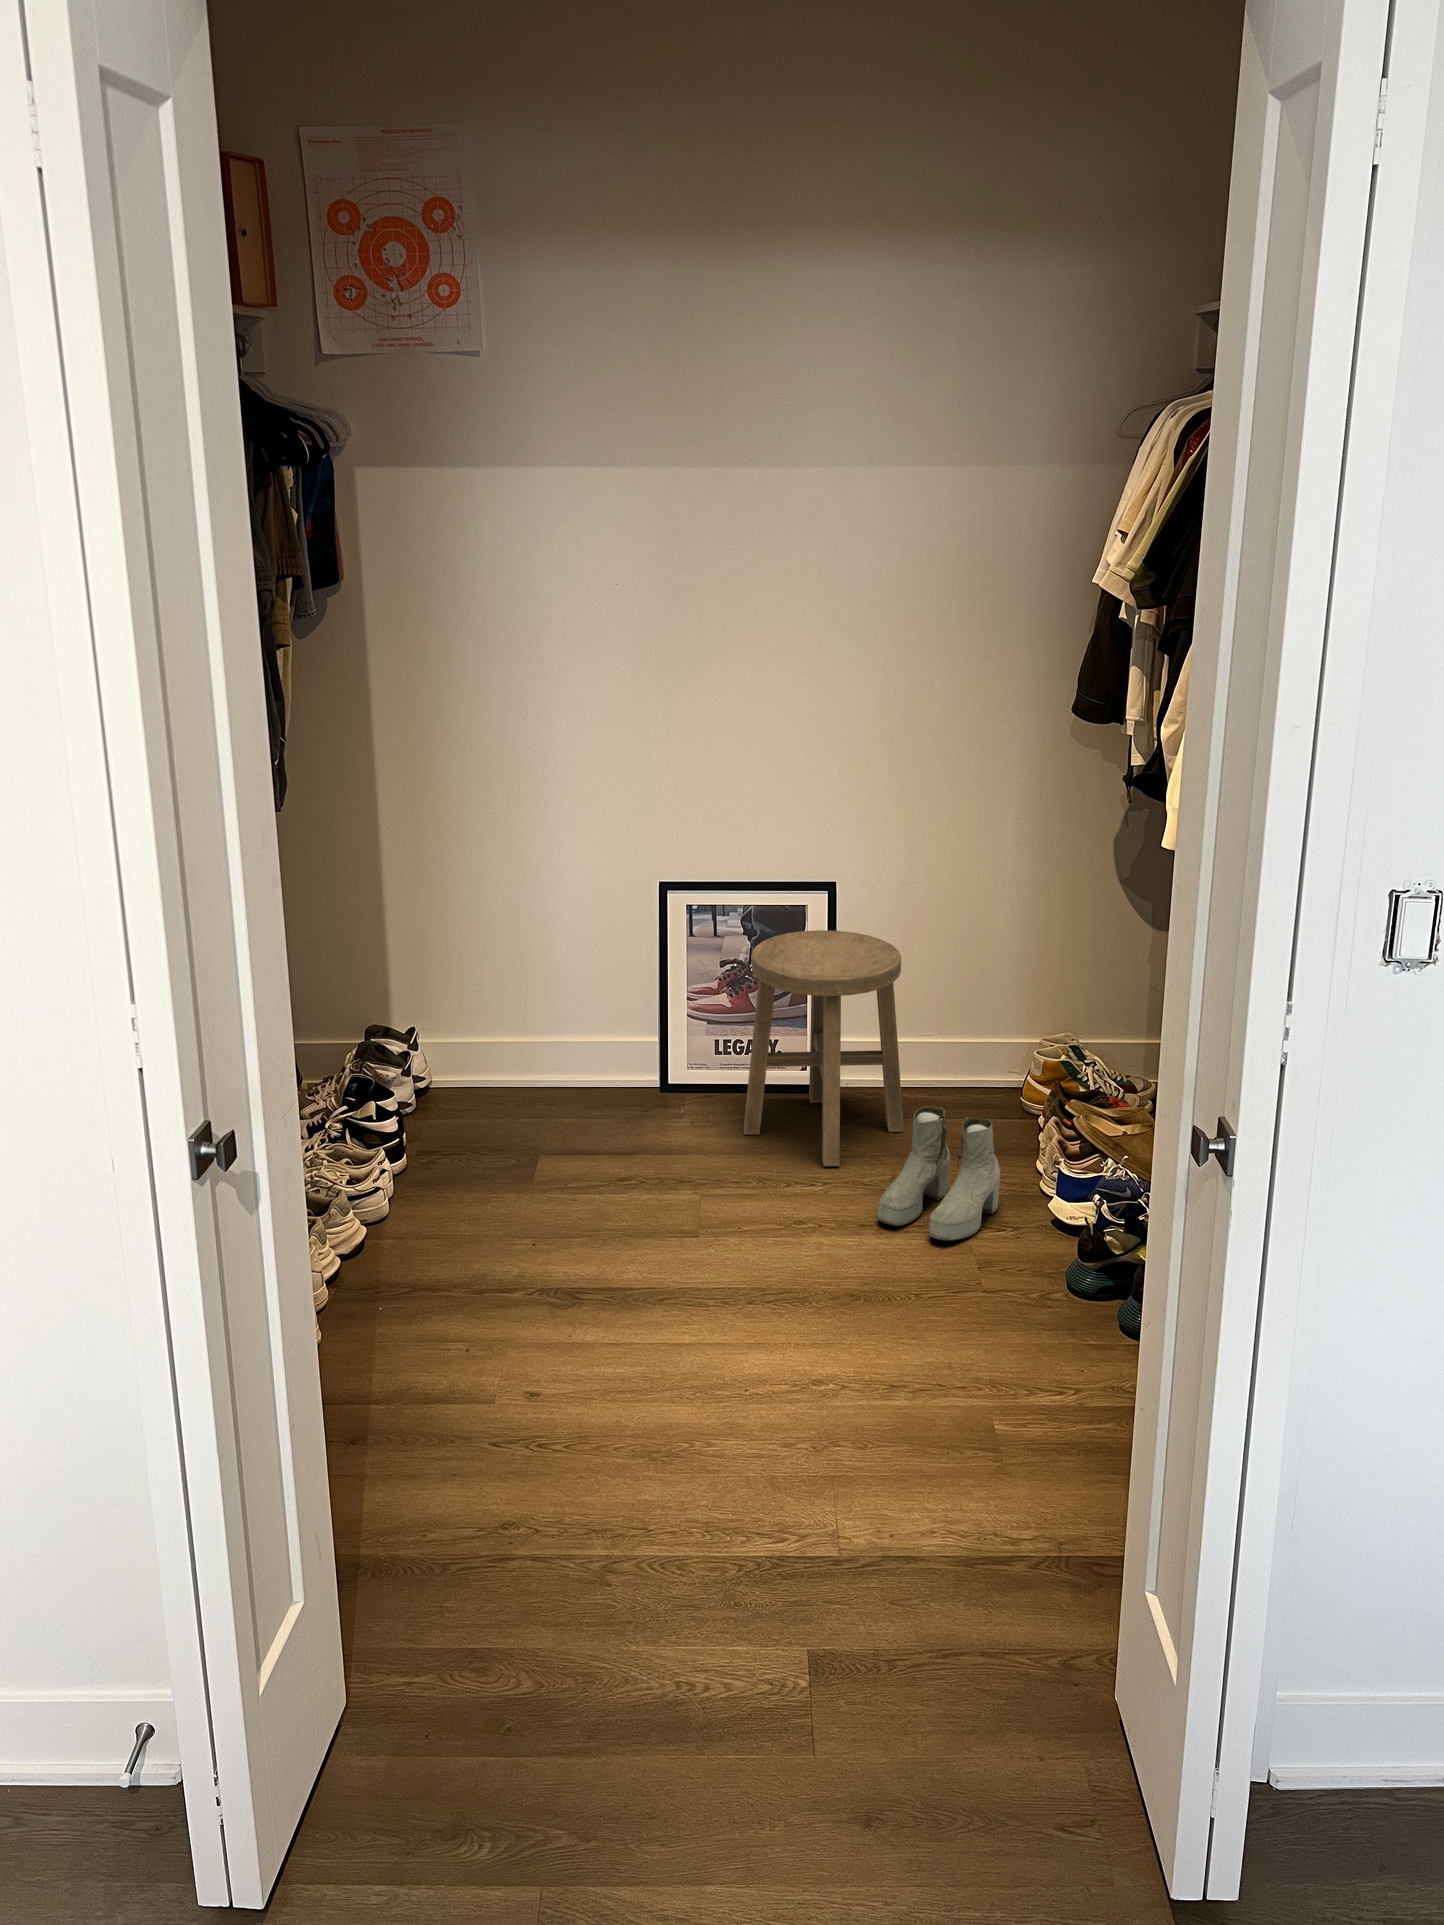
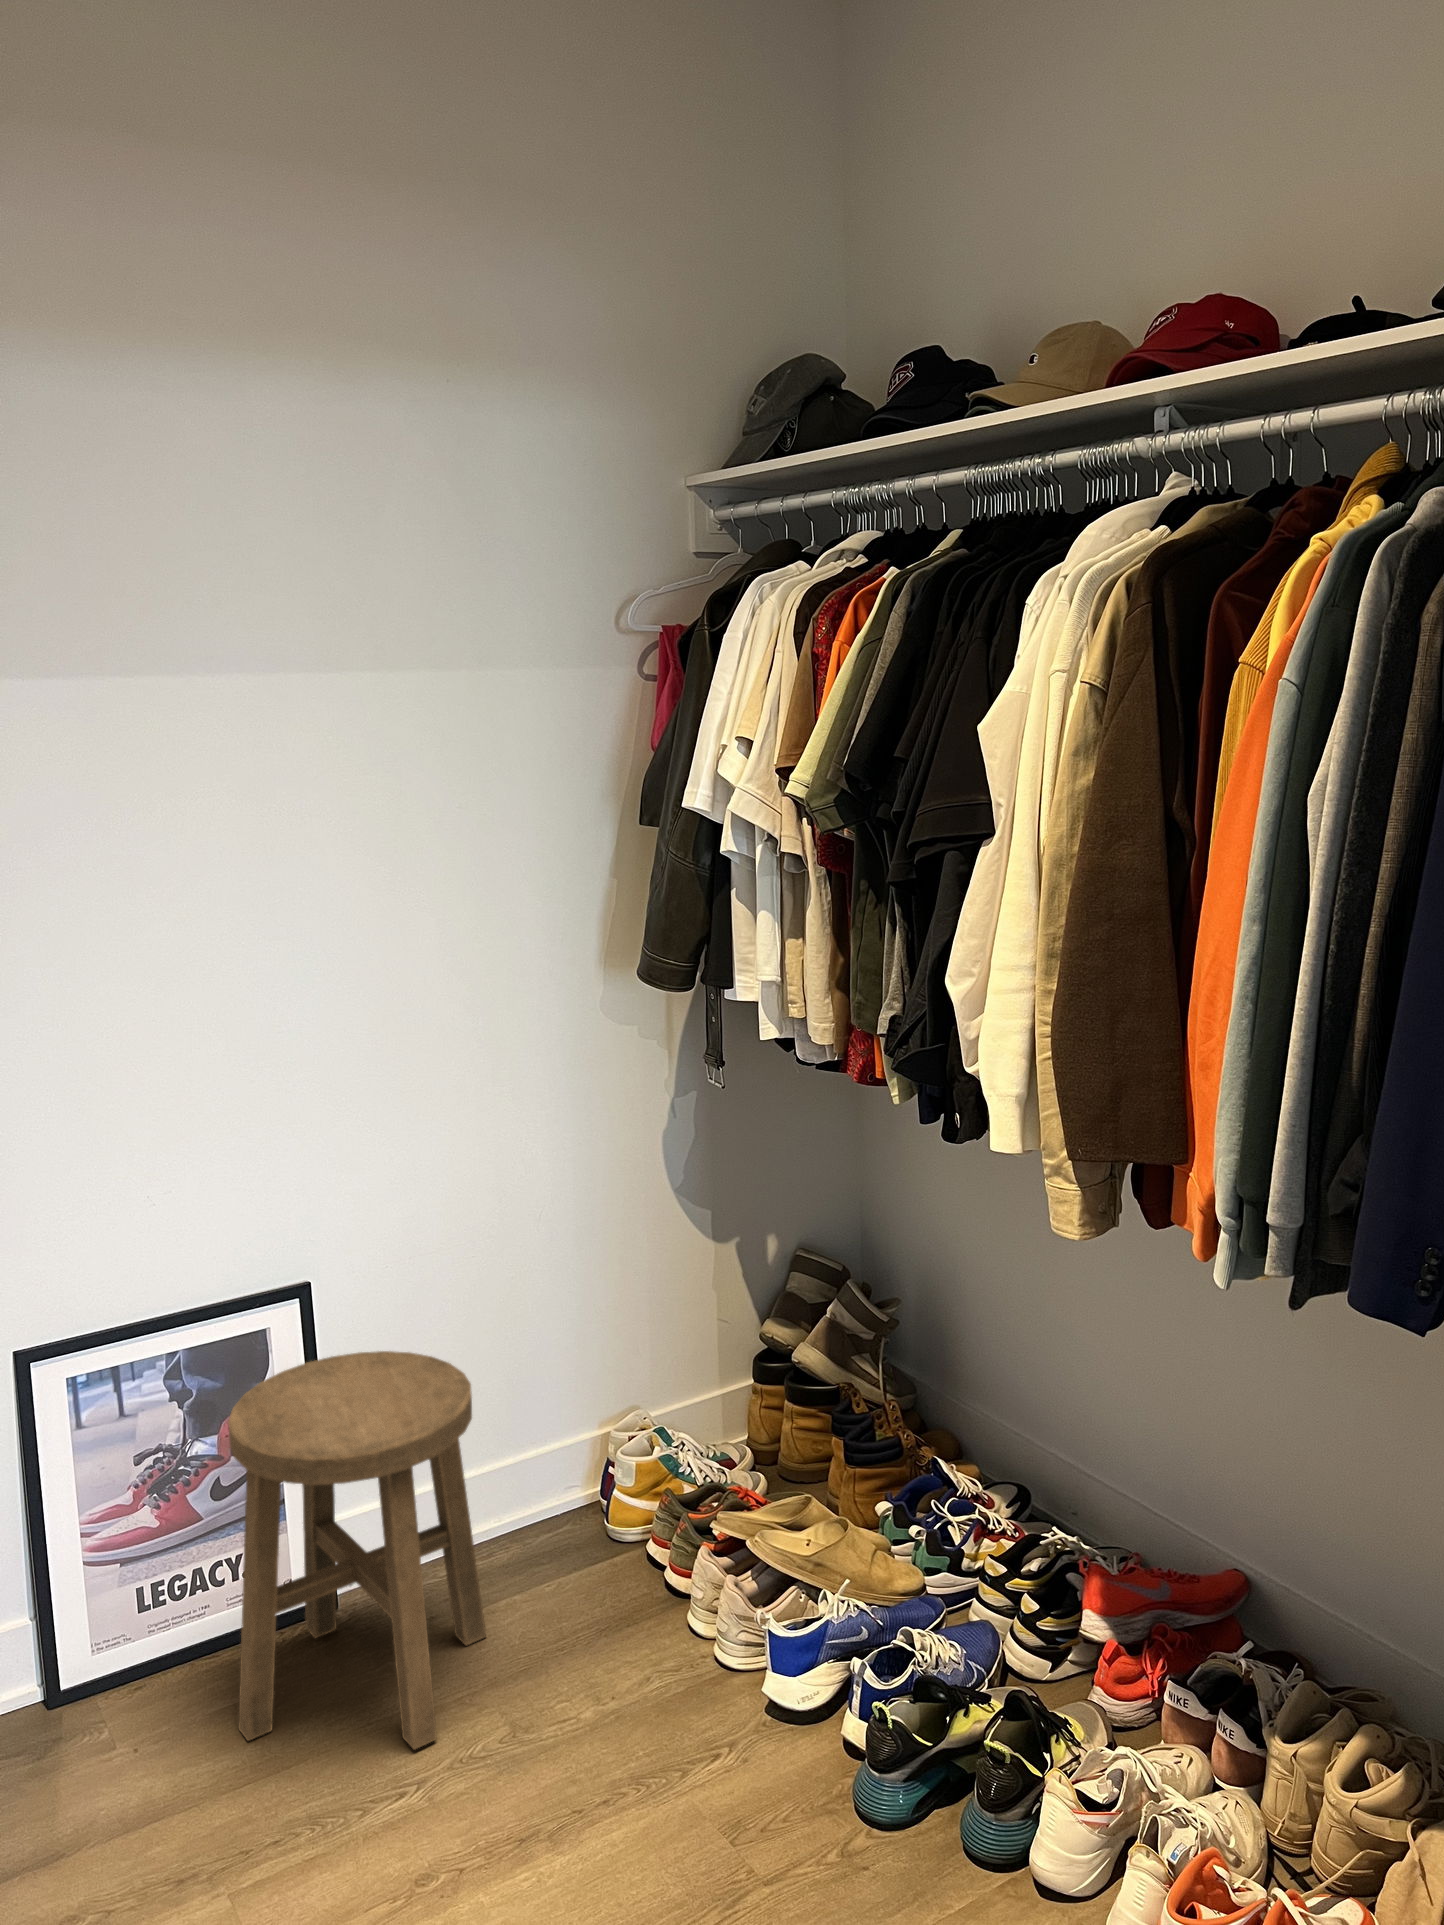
boots: present [878,1107,1000,1241] -> none [558,1590,710,1819]

